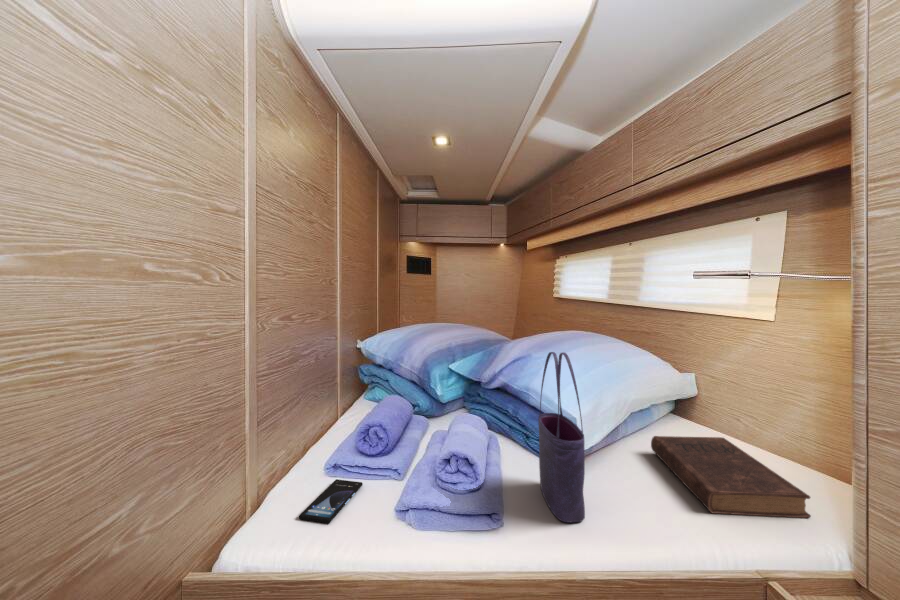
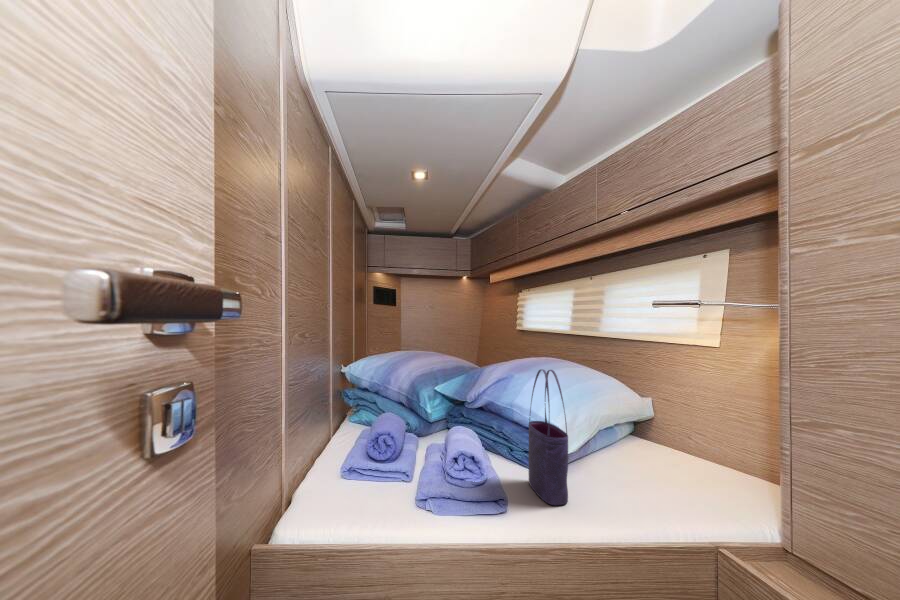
book: present [651,436,811,518] -> none [610,444,725,496]
smartphone: present [299,479,363,523] -> none [330,483,377,515]

